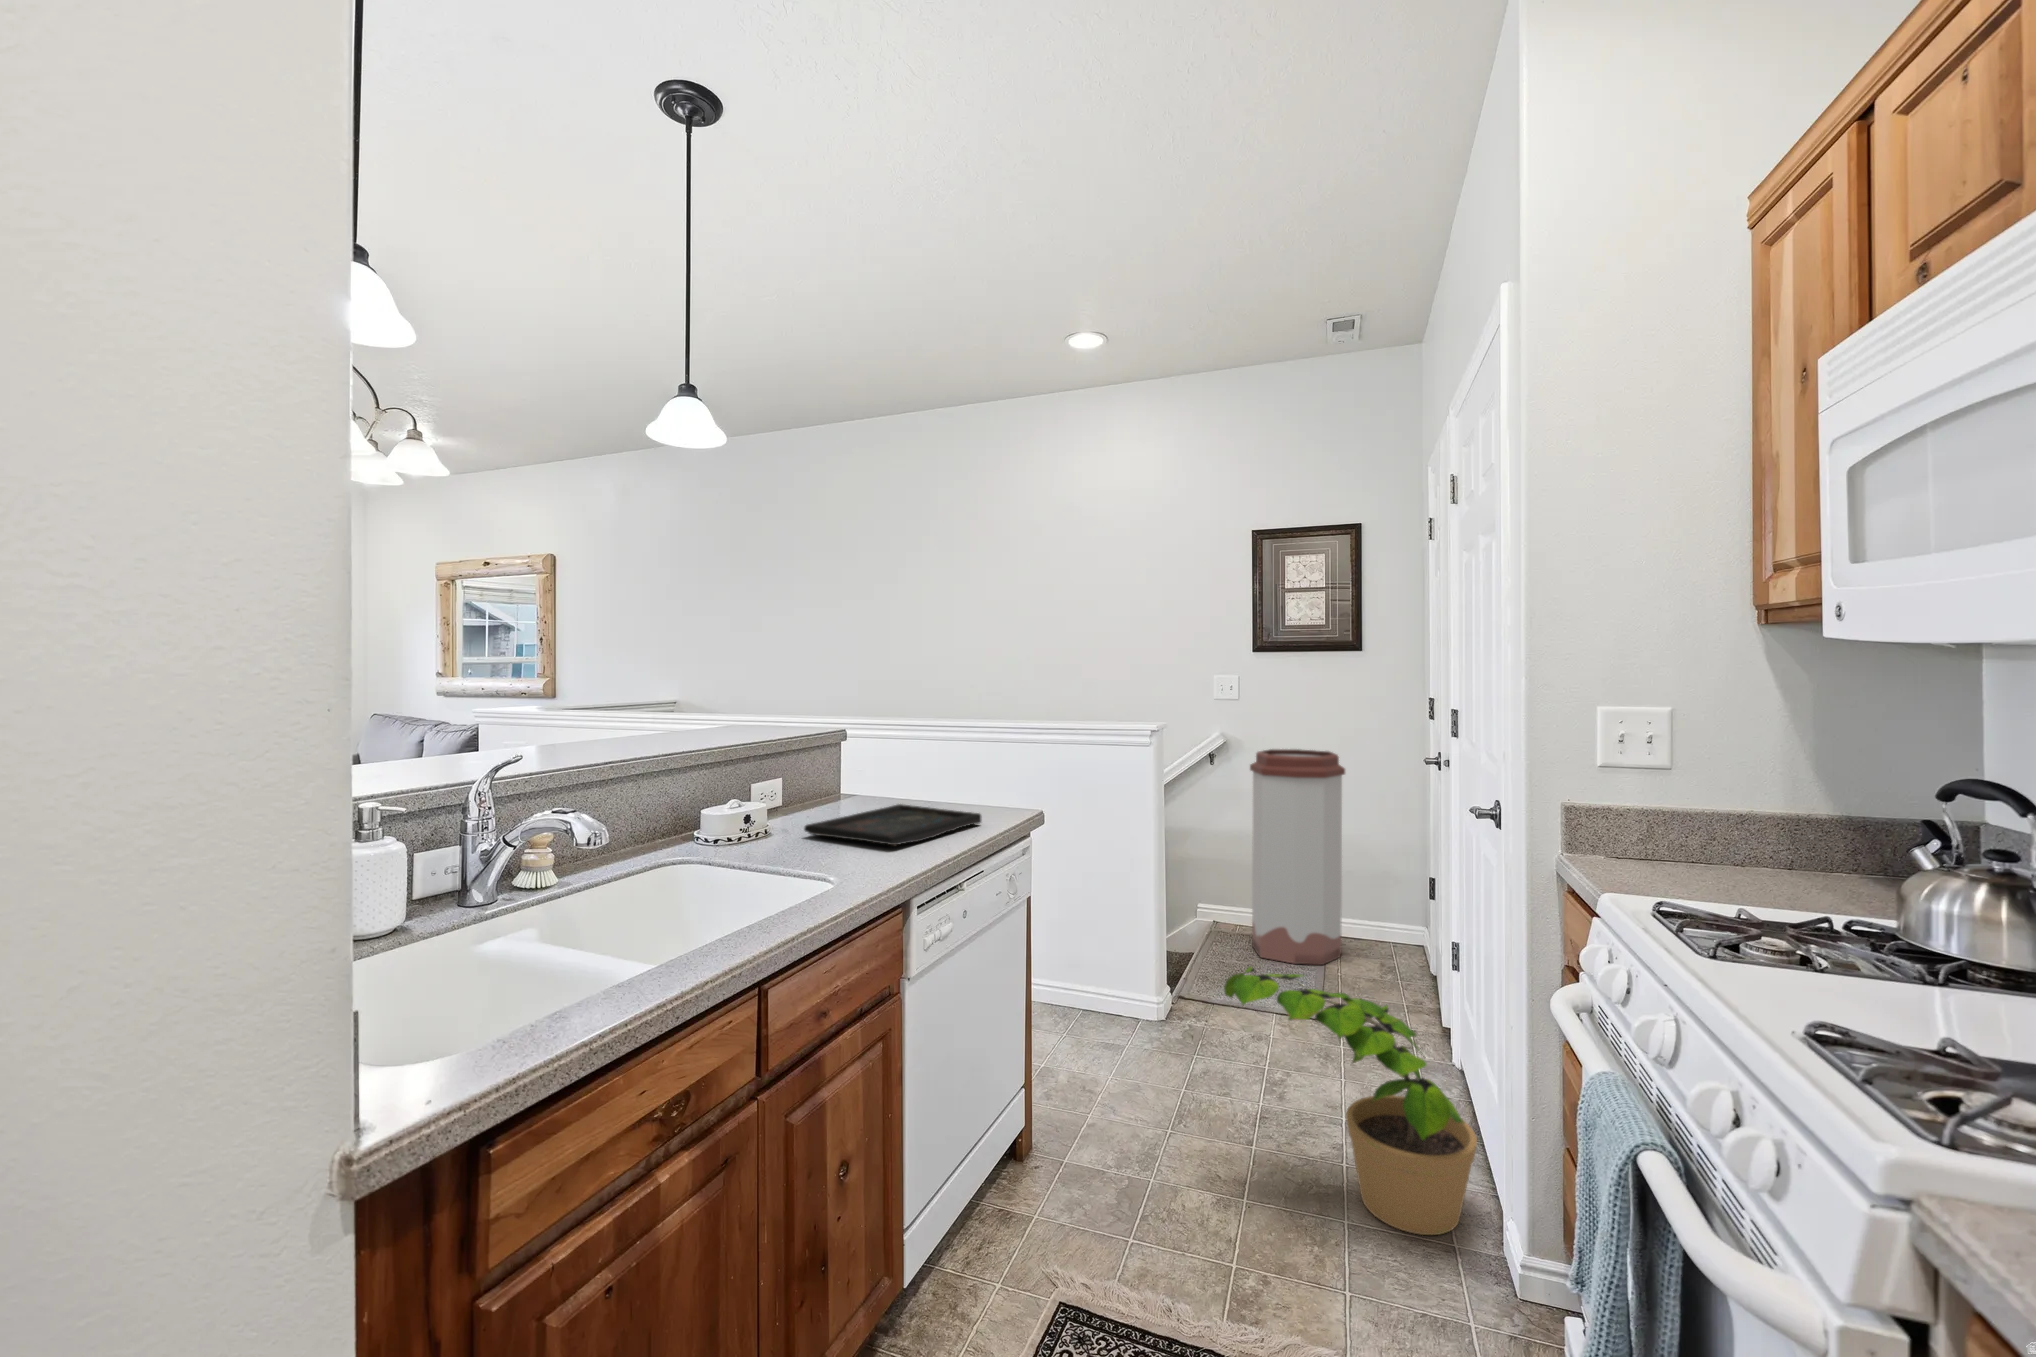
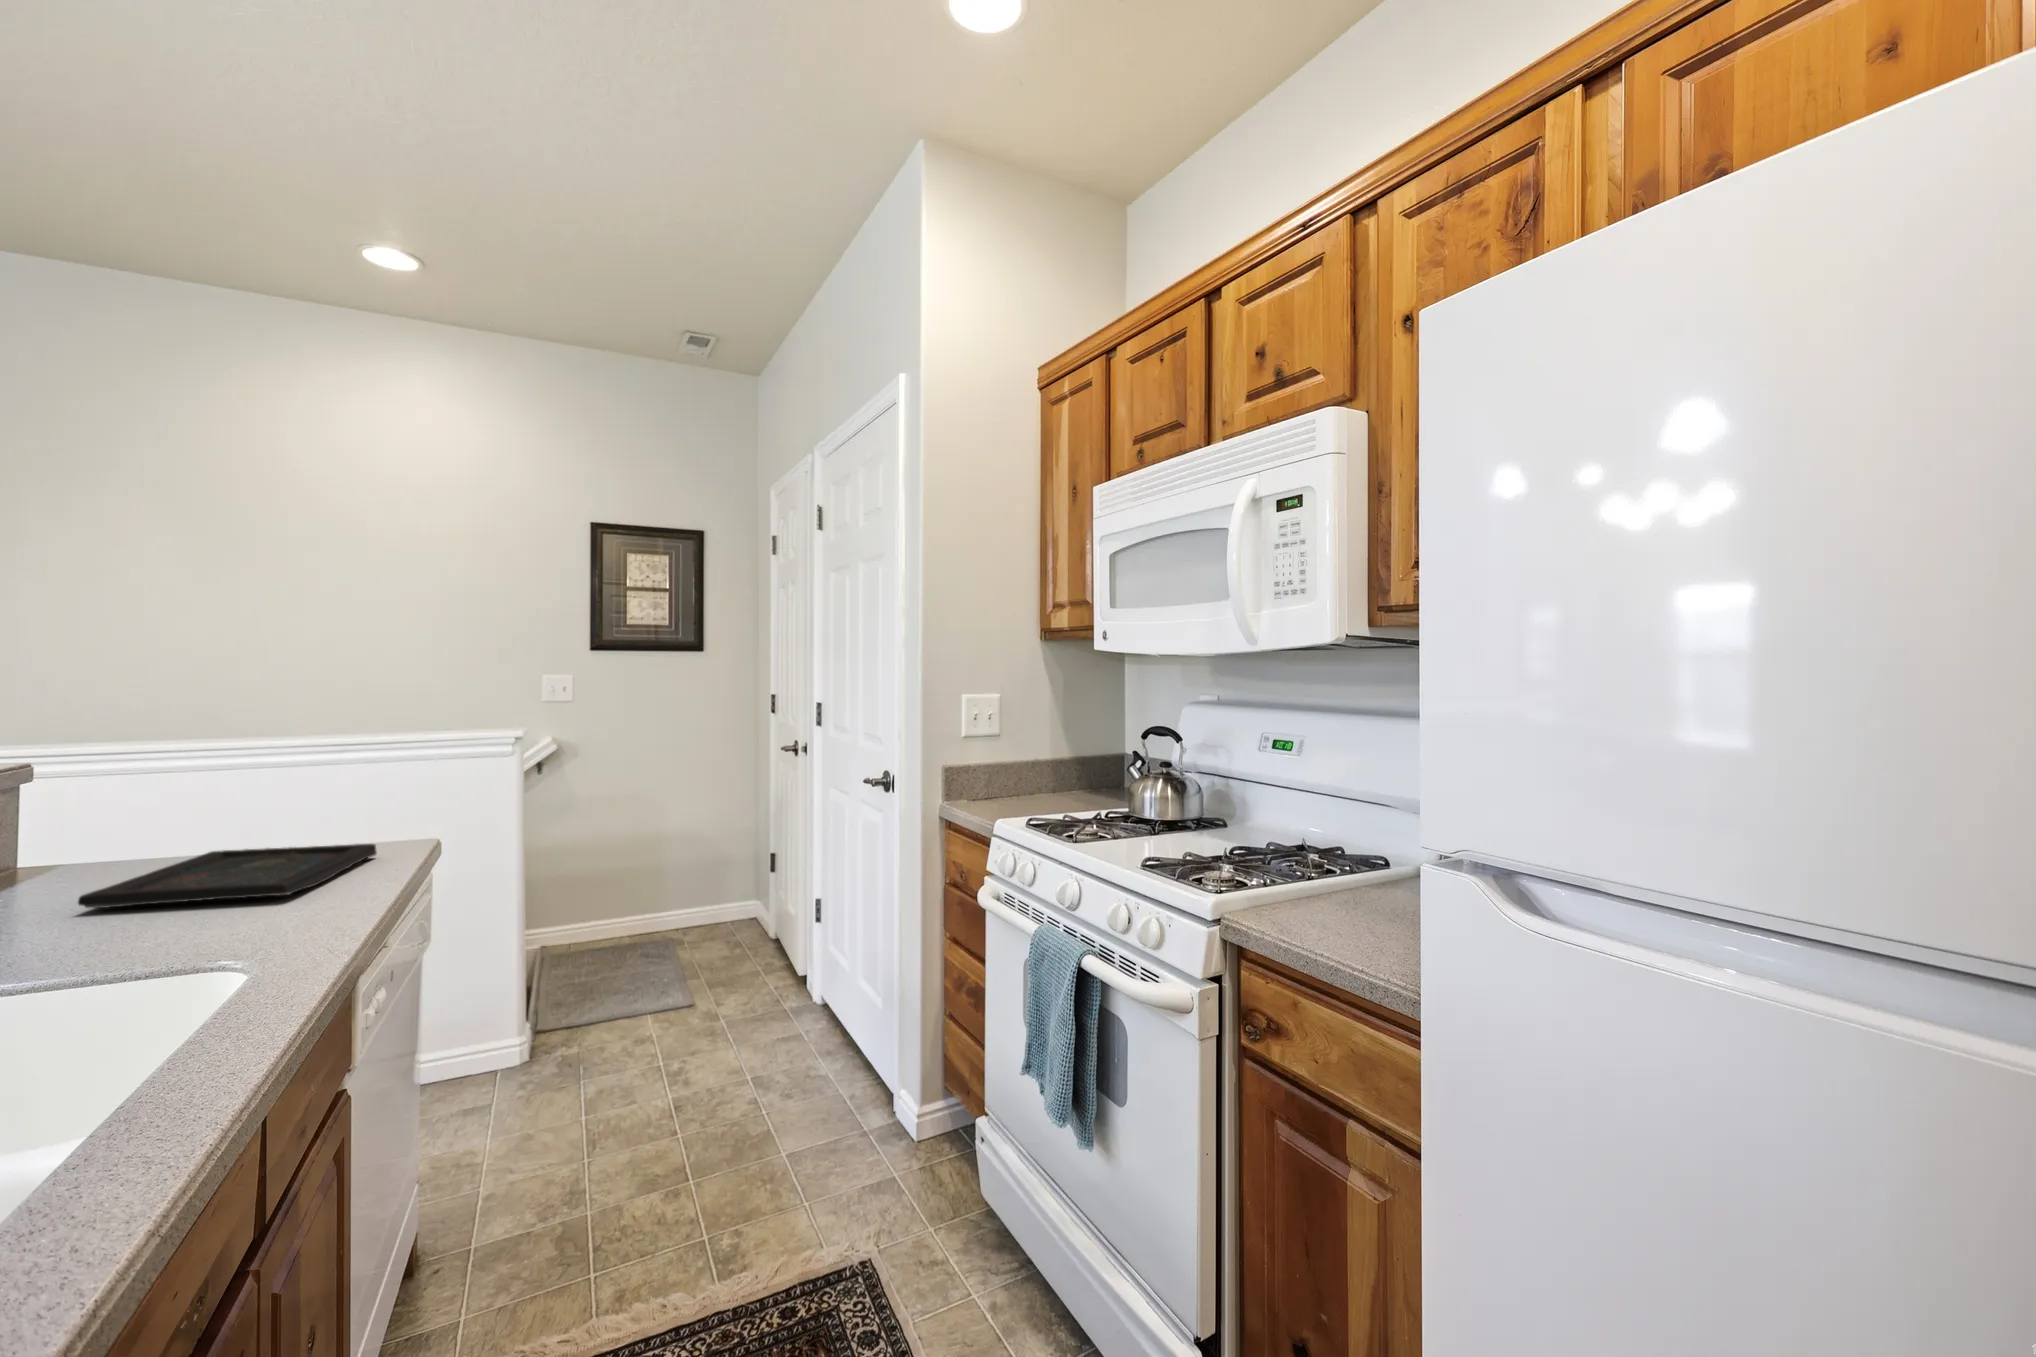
trash can: present [1250,749,1345,965] -> none [593,751,691,965]
potted plant: present [1224,967,1477,1235] -> none [660,947,875,1137]

